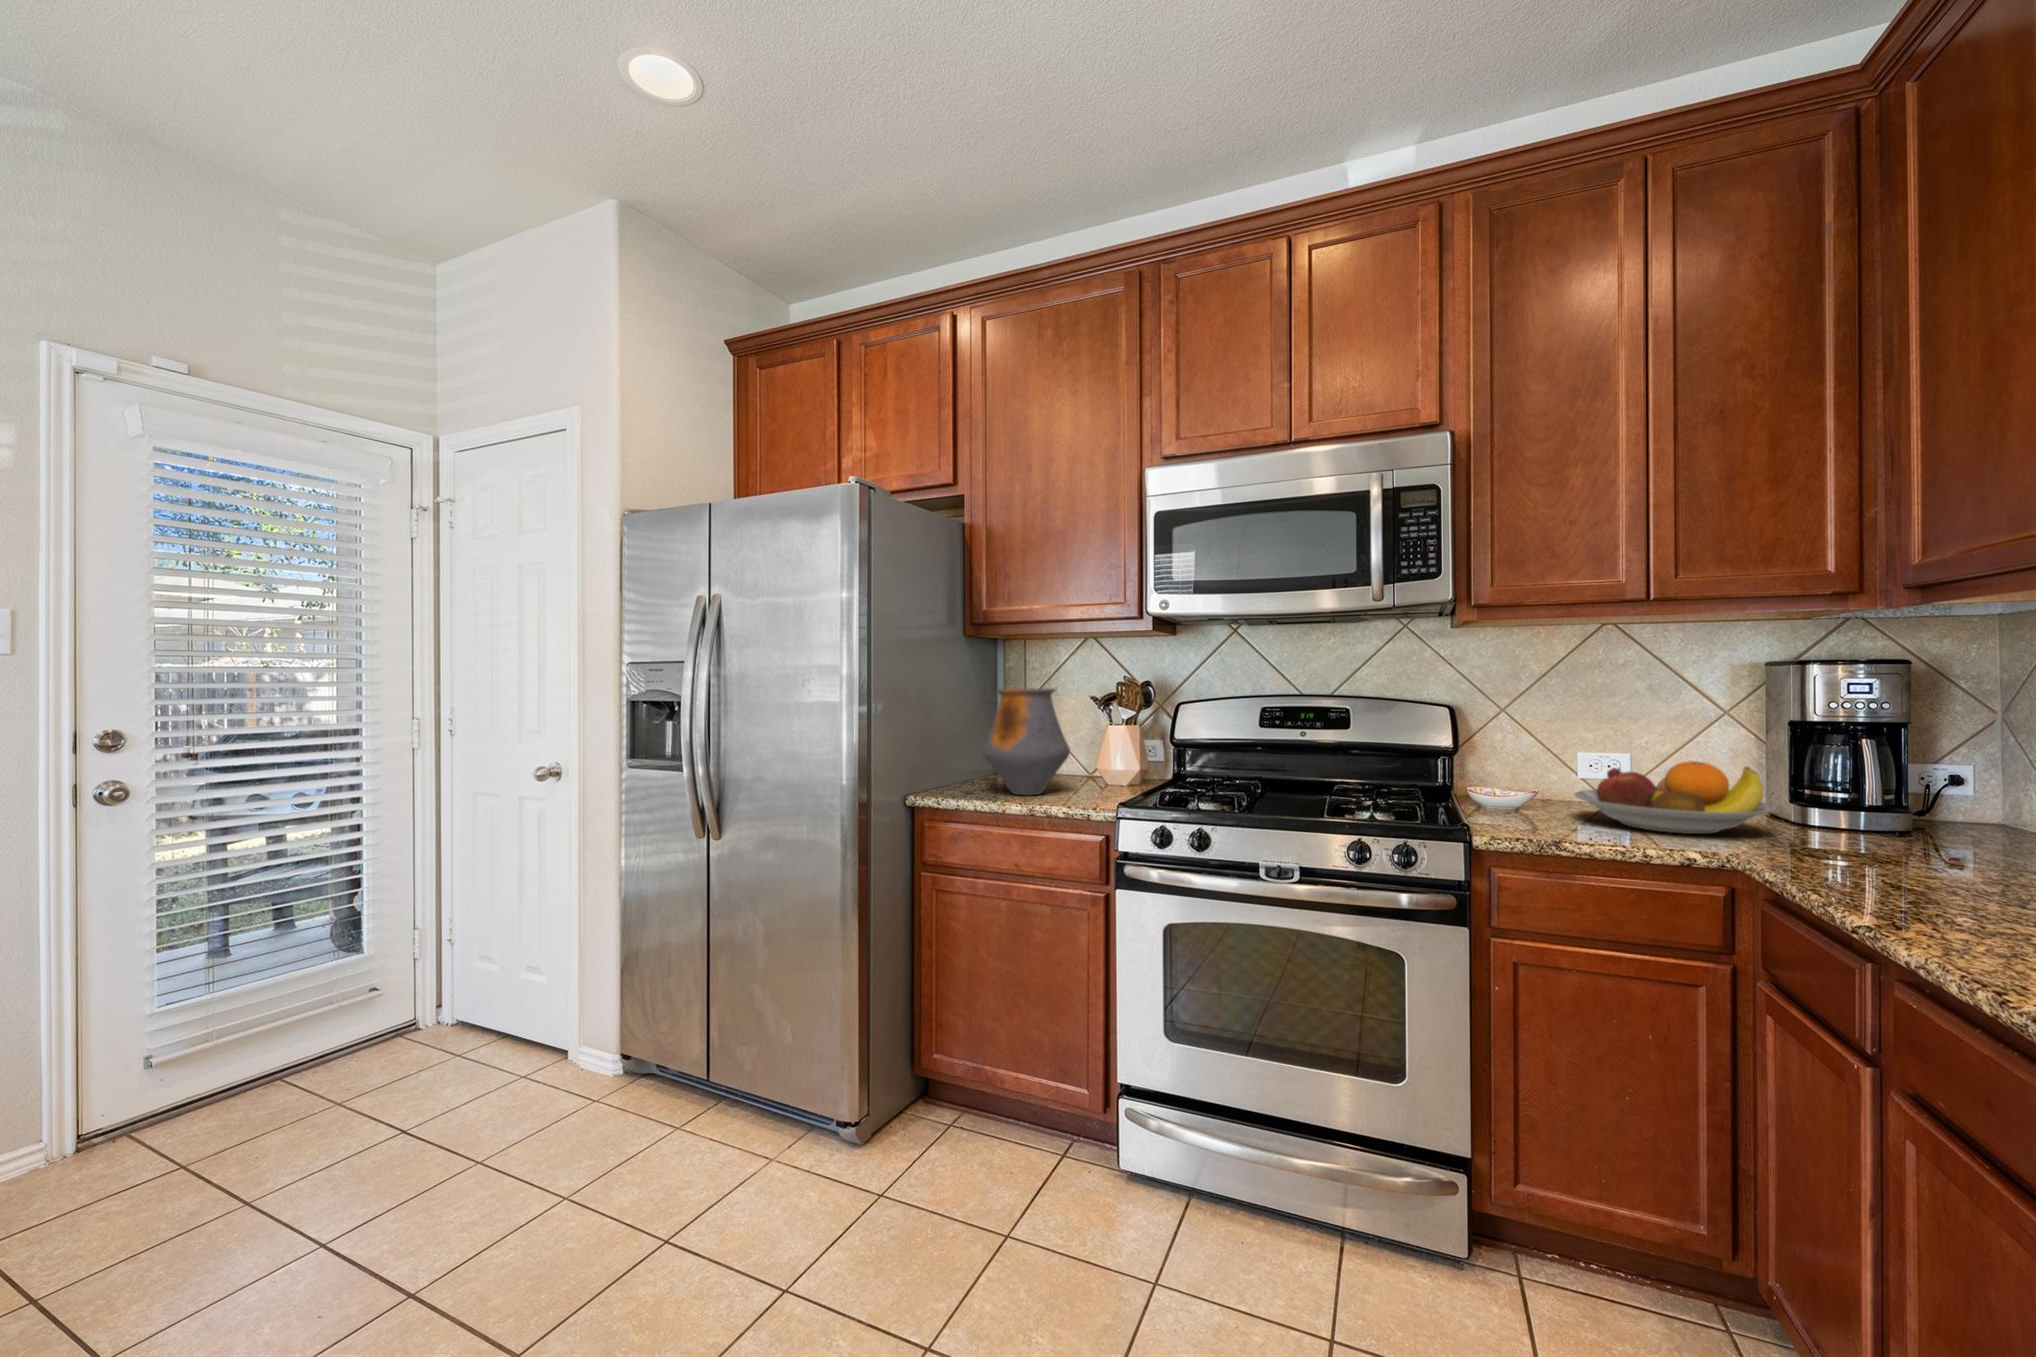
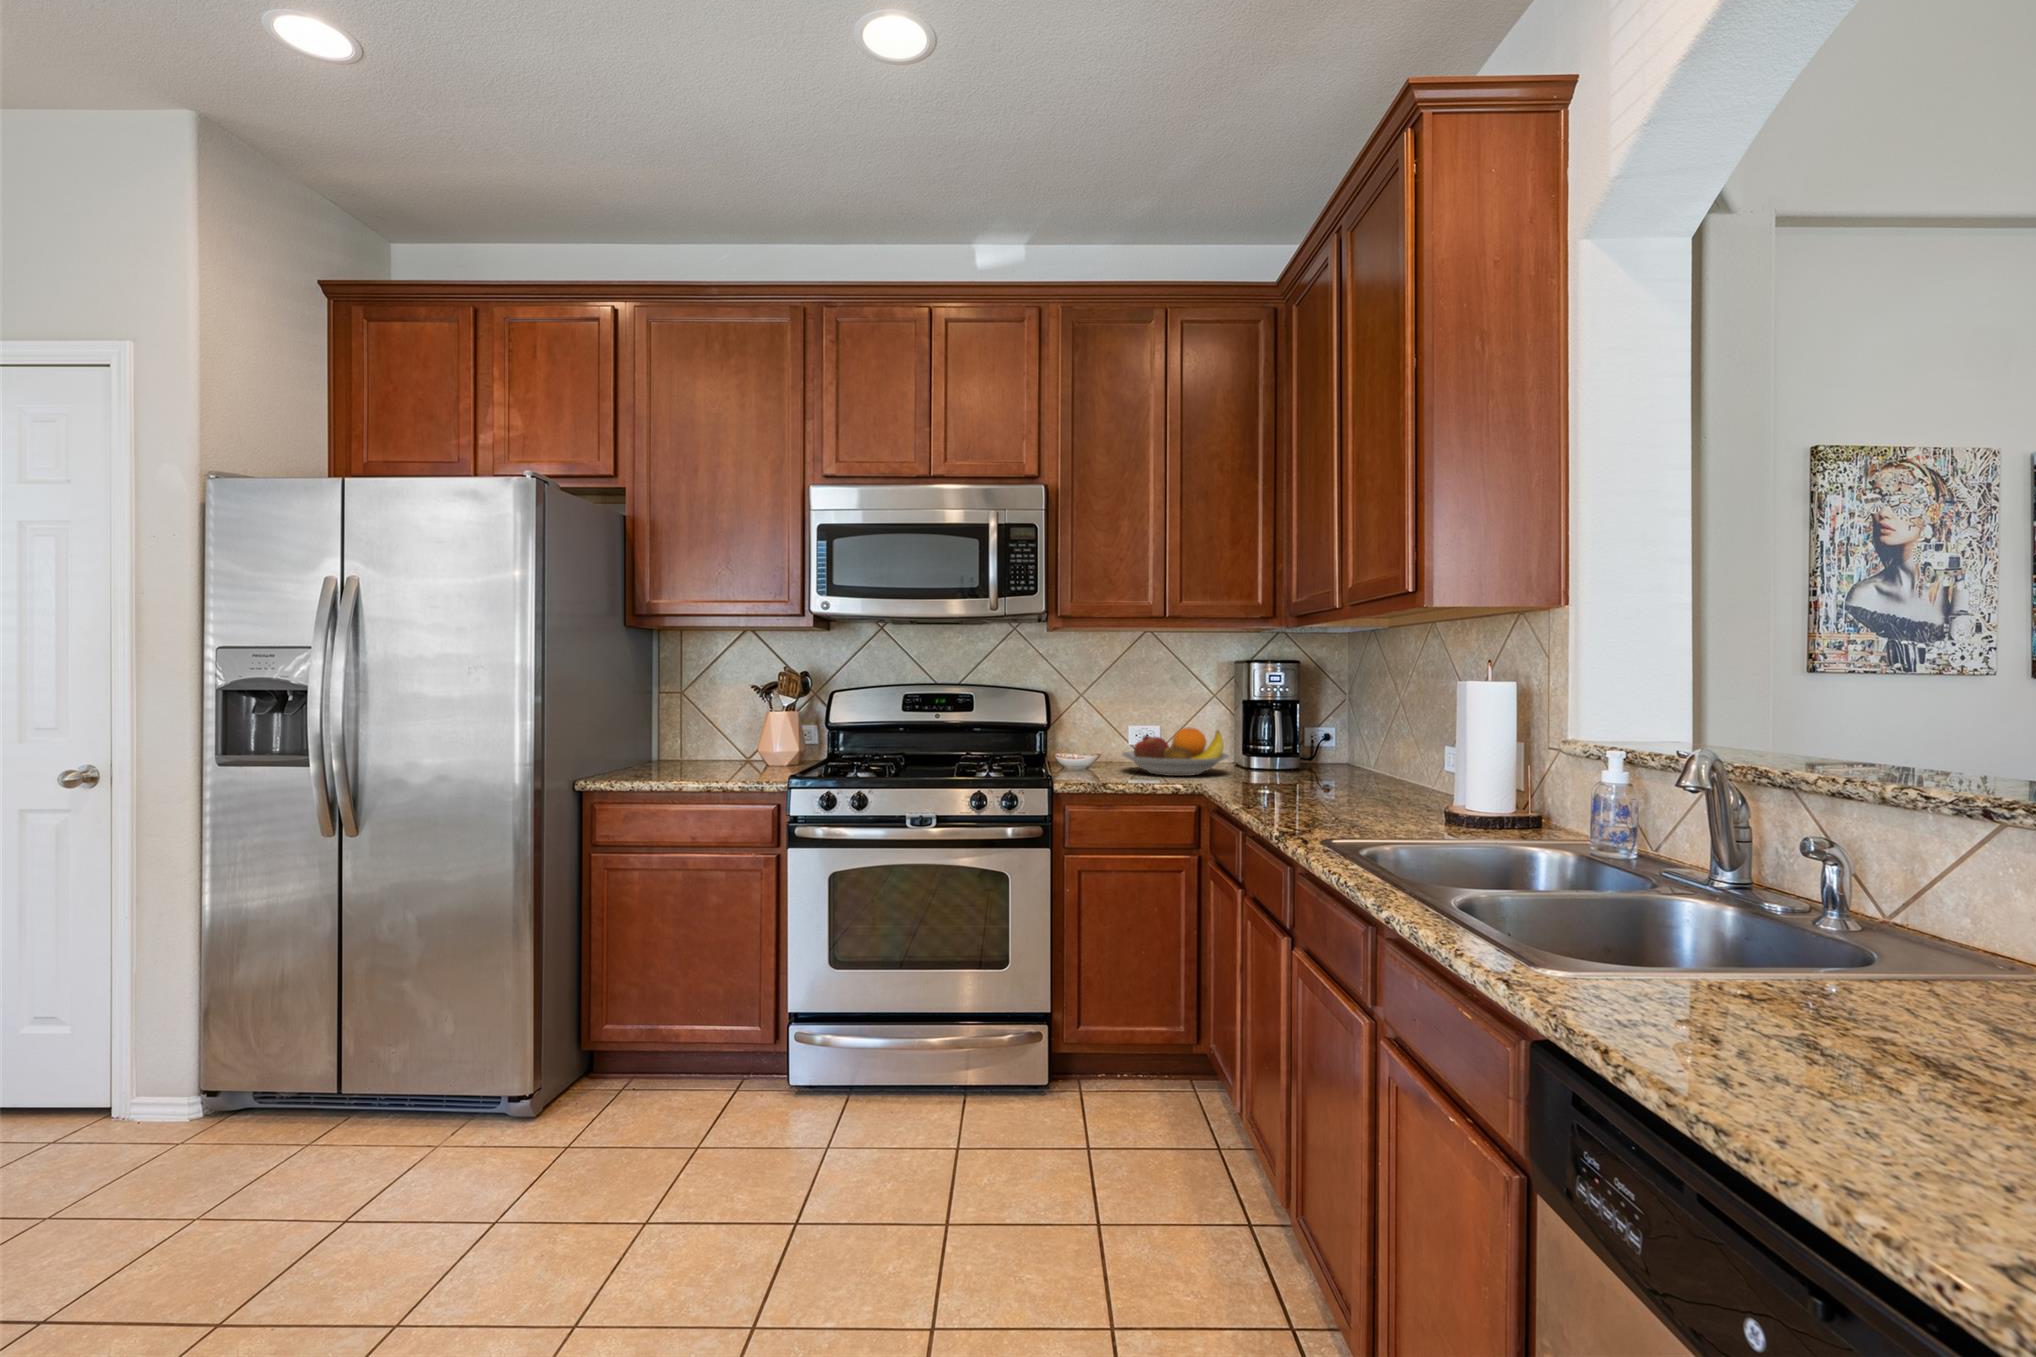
vase: present [982,688,1070,795] -> none [654,678,739,775]

